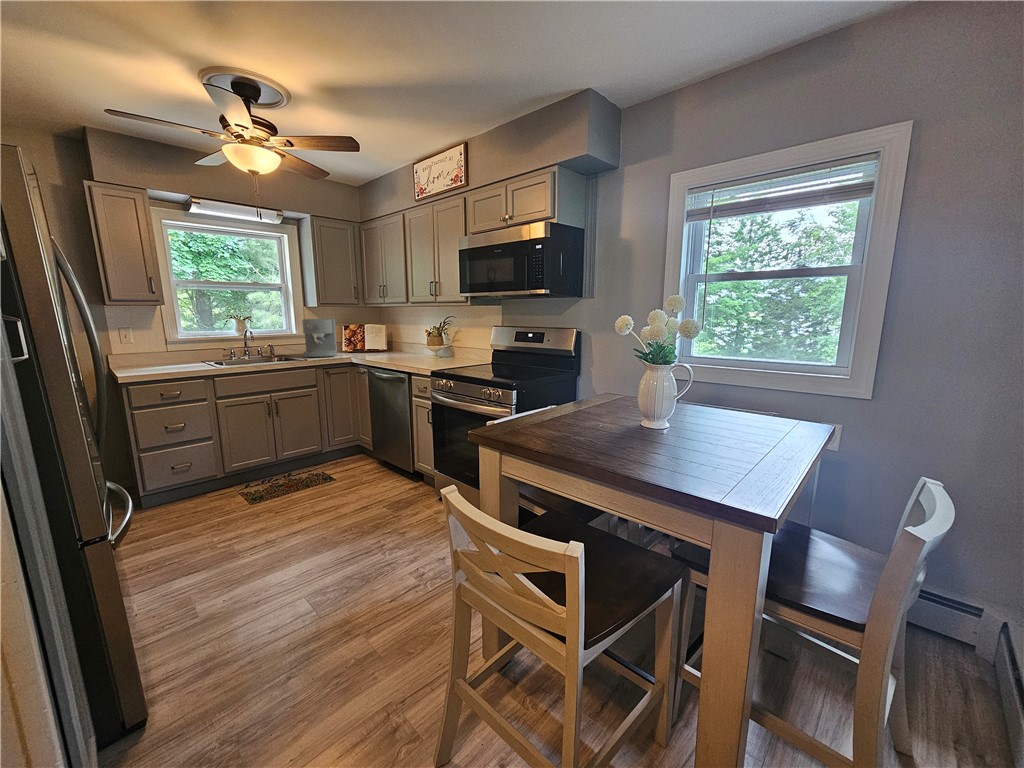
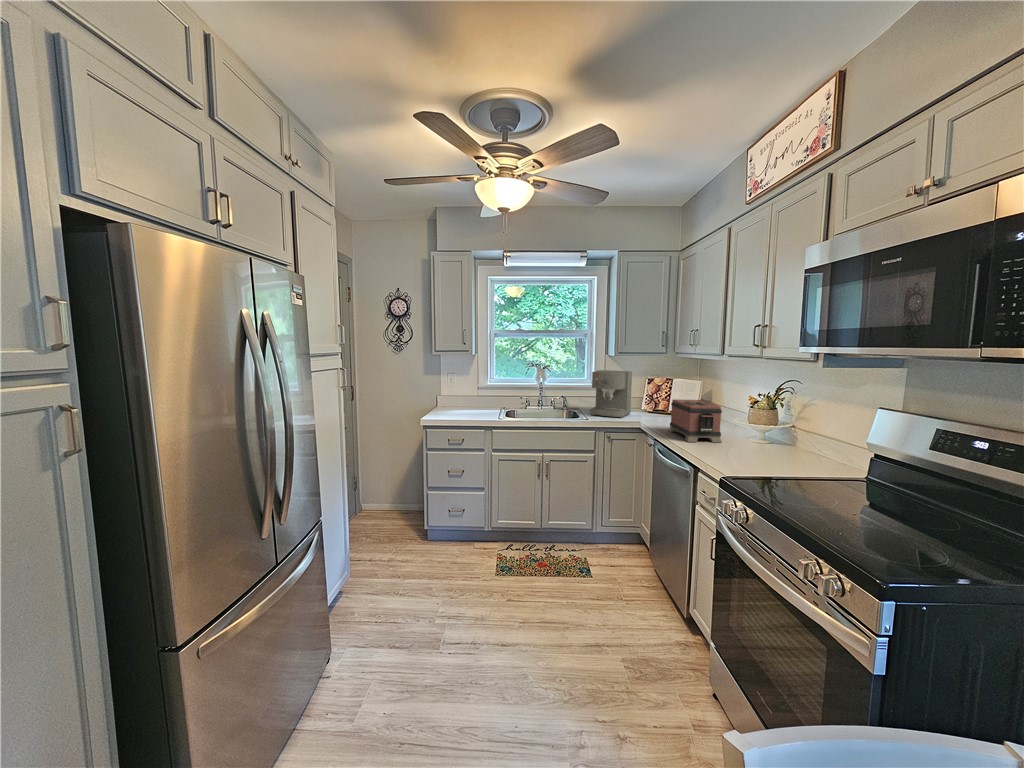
toaster: none [378,335,417,362] -> present [669,399,722,442]

